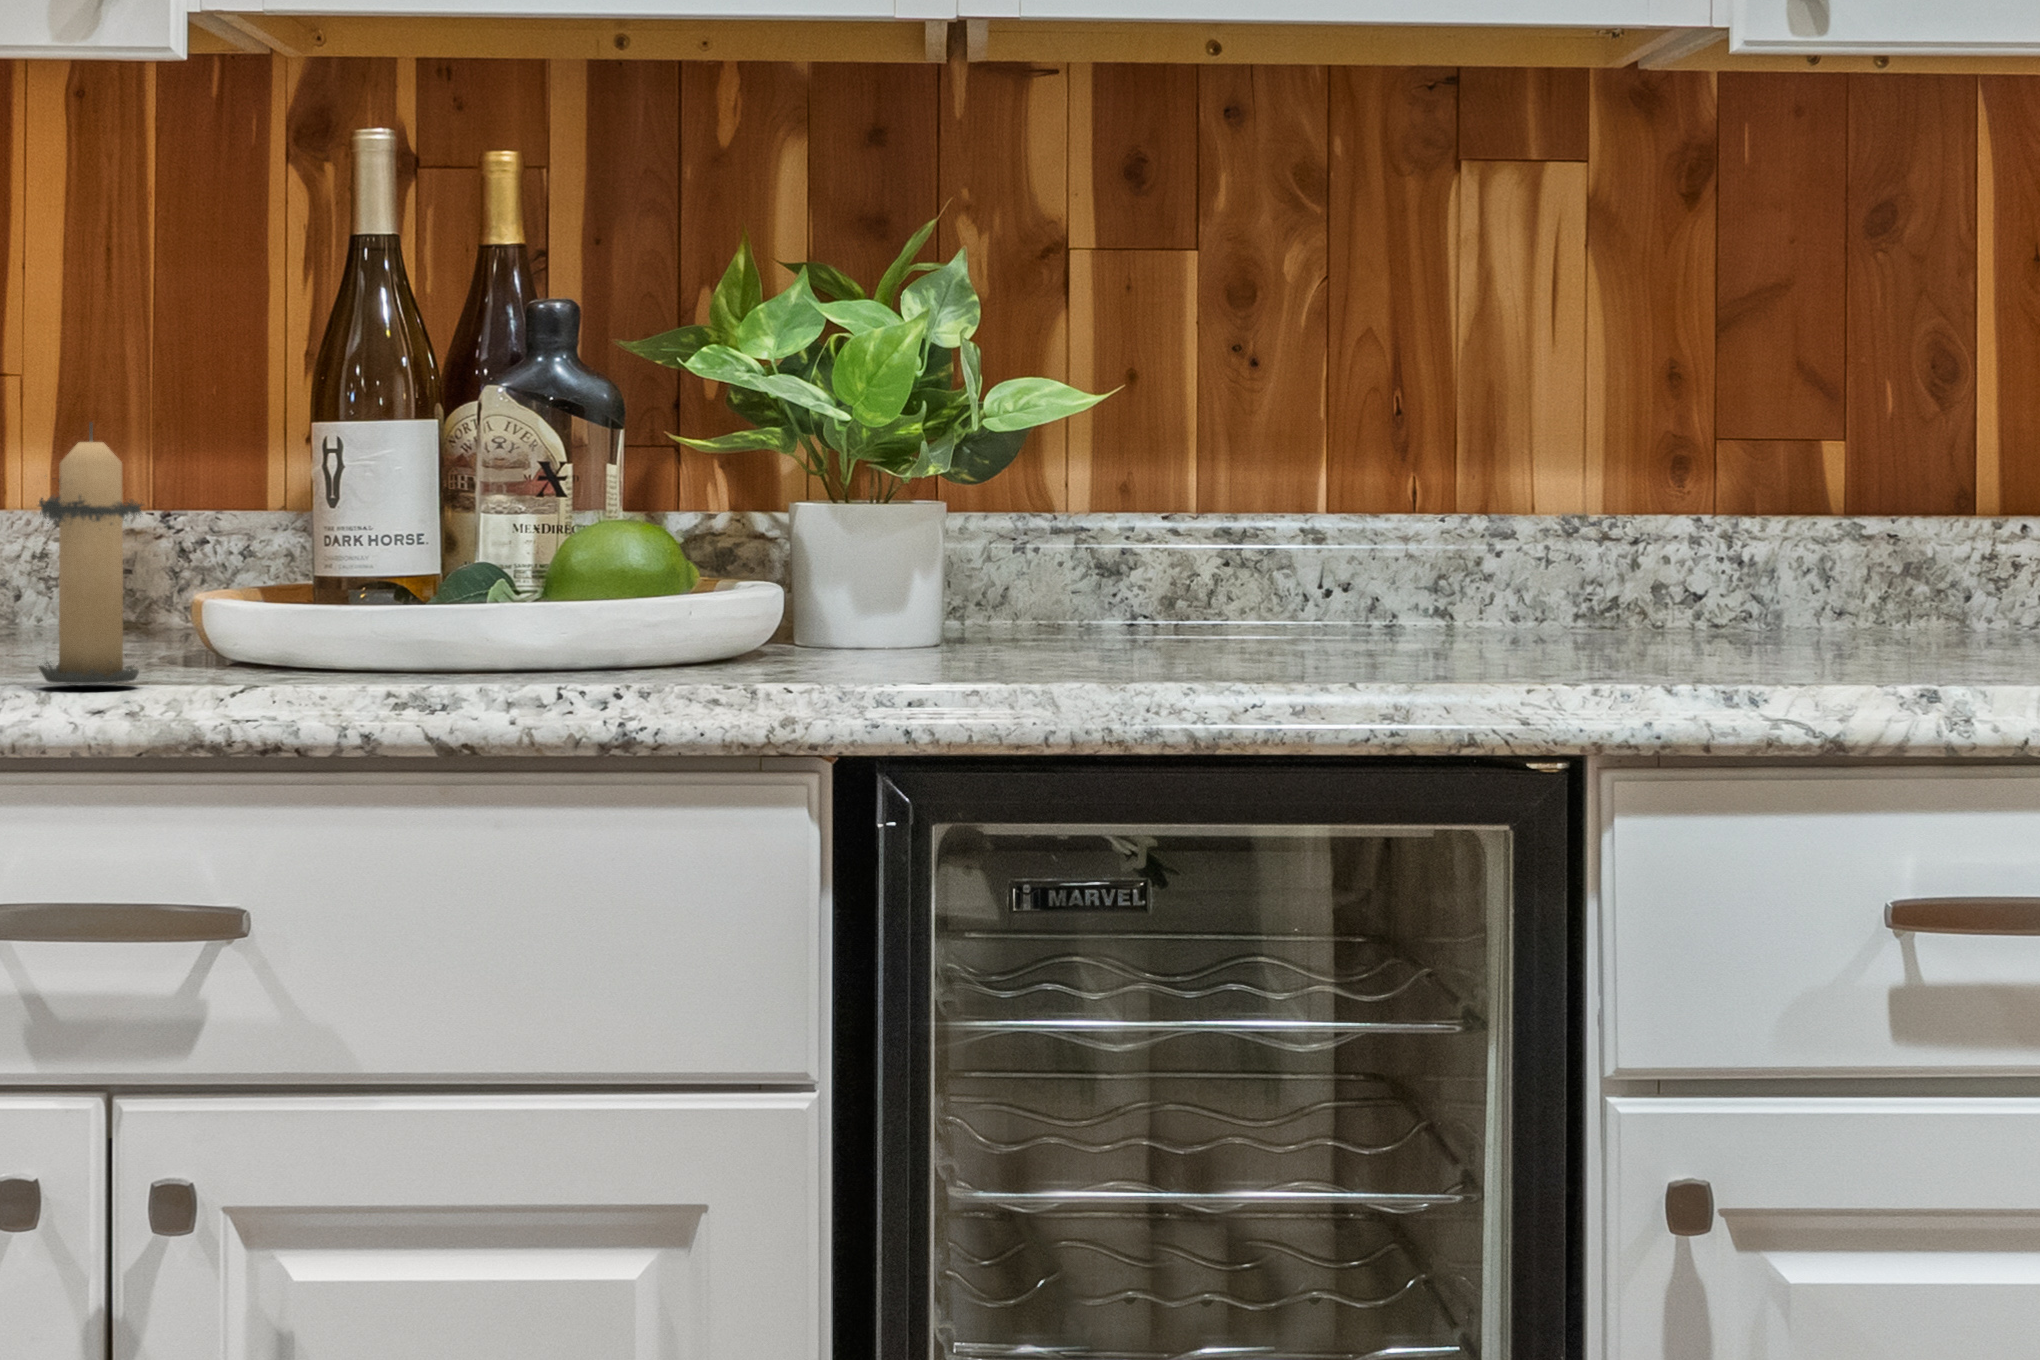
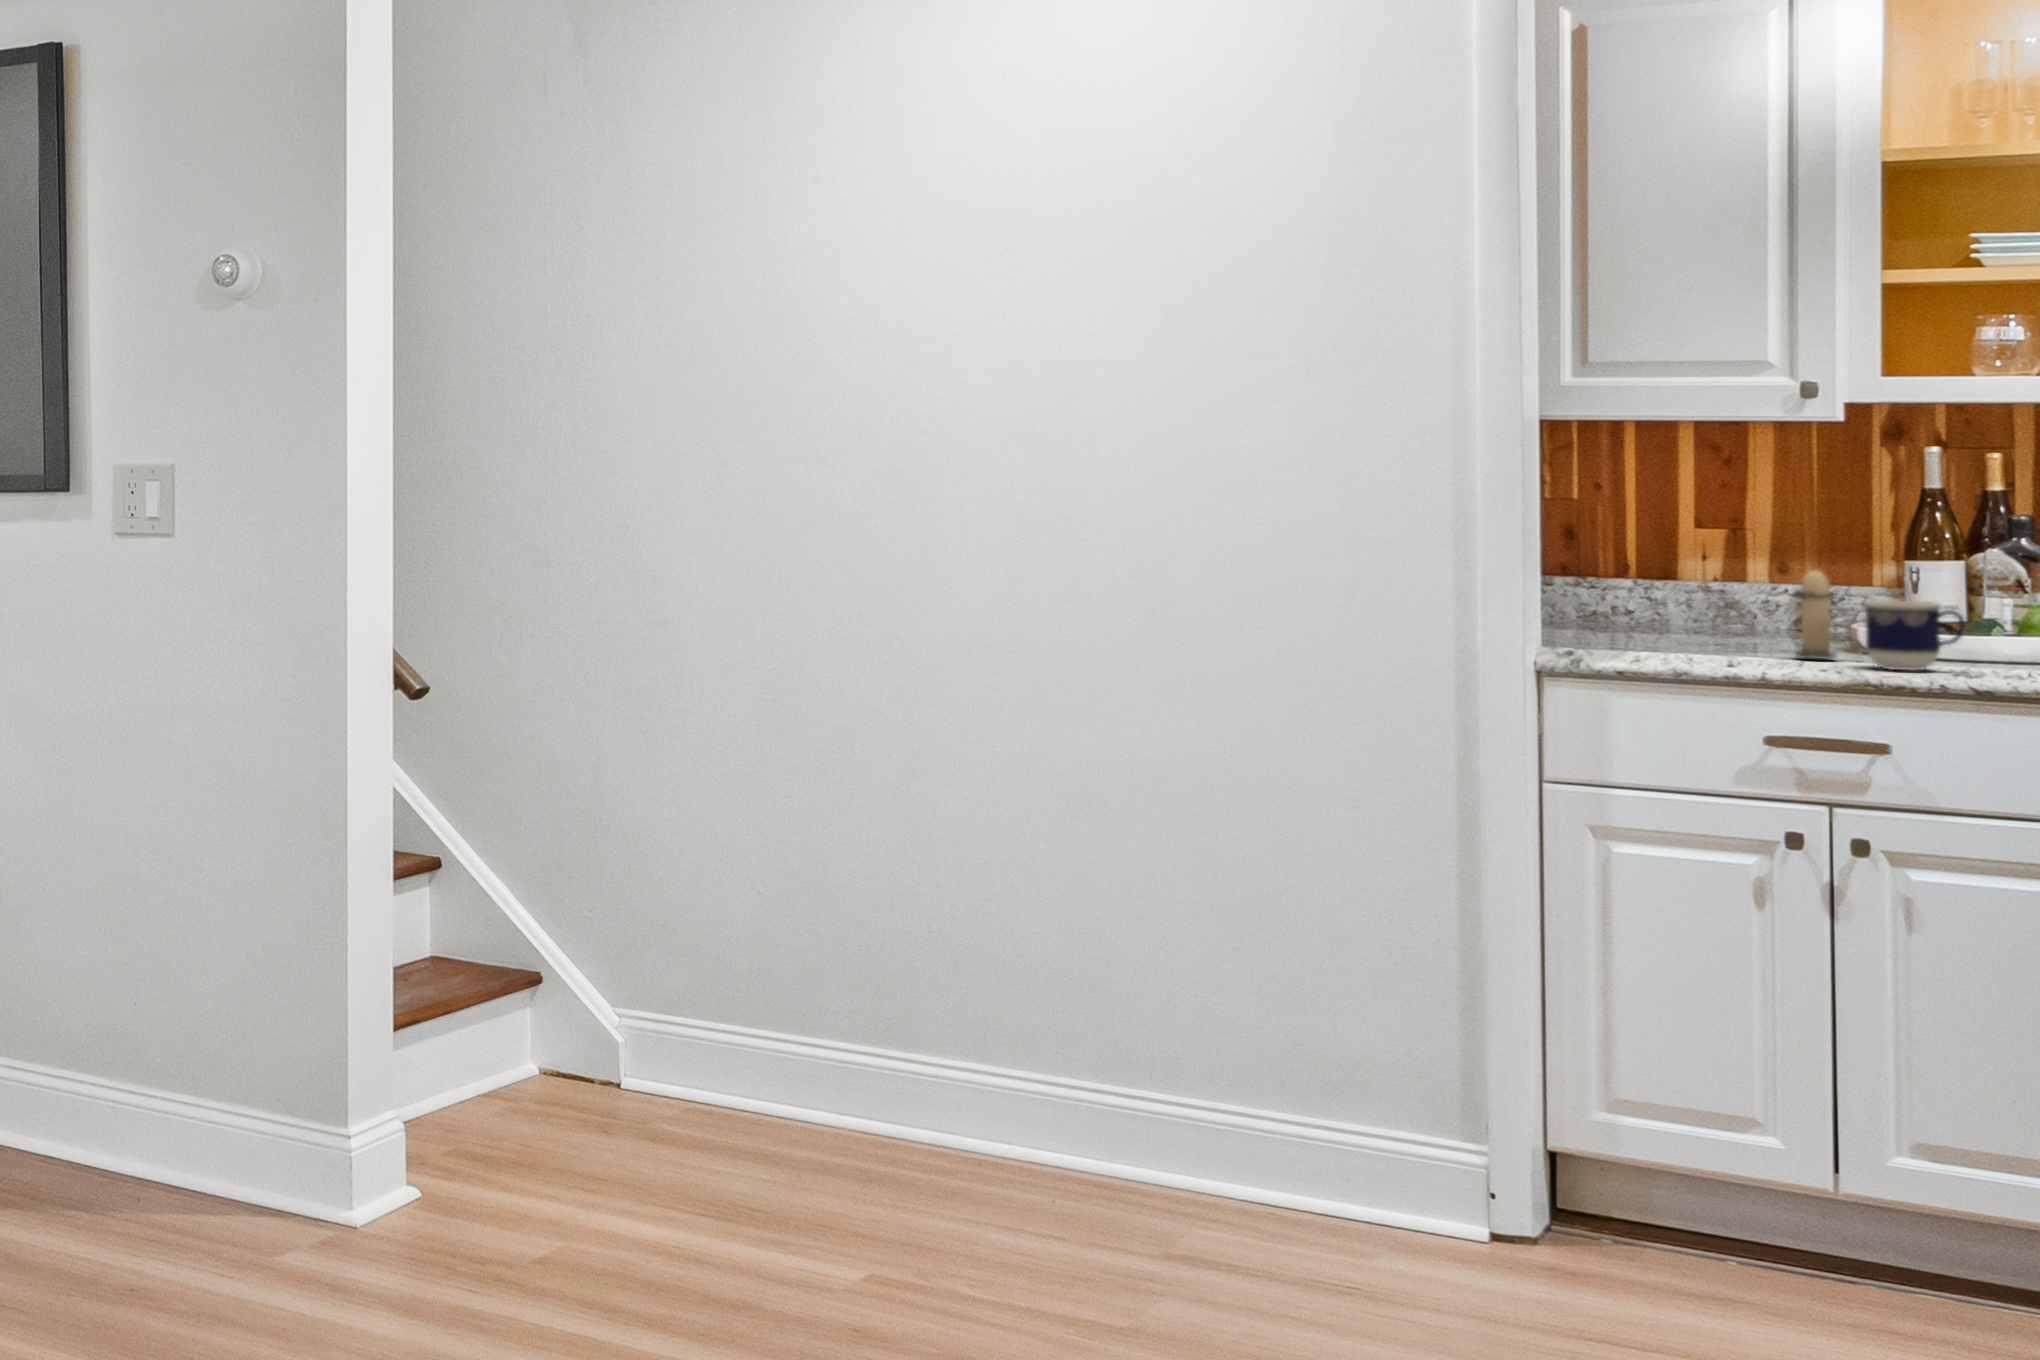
cup: none [187,514,419,704] -> present [1864,600,1965,671]

